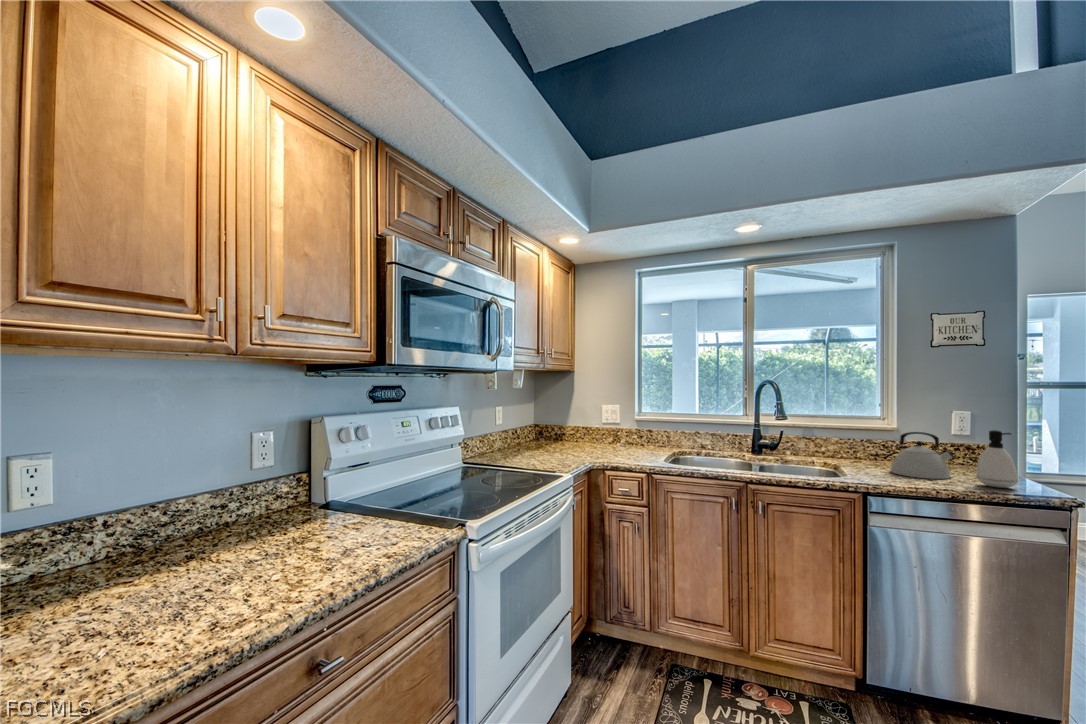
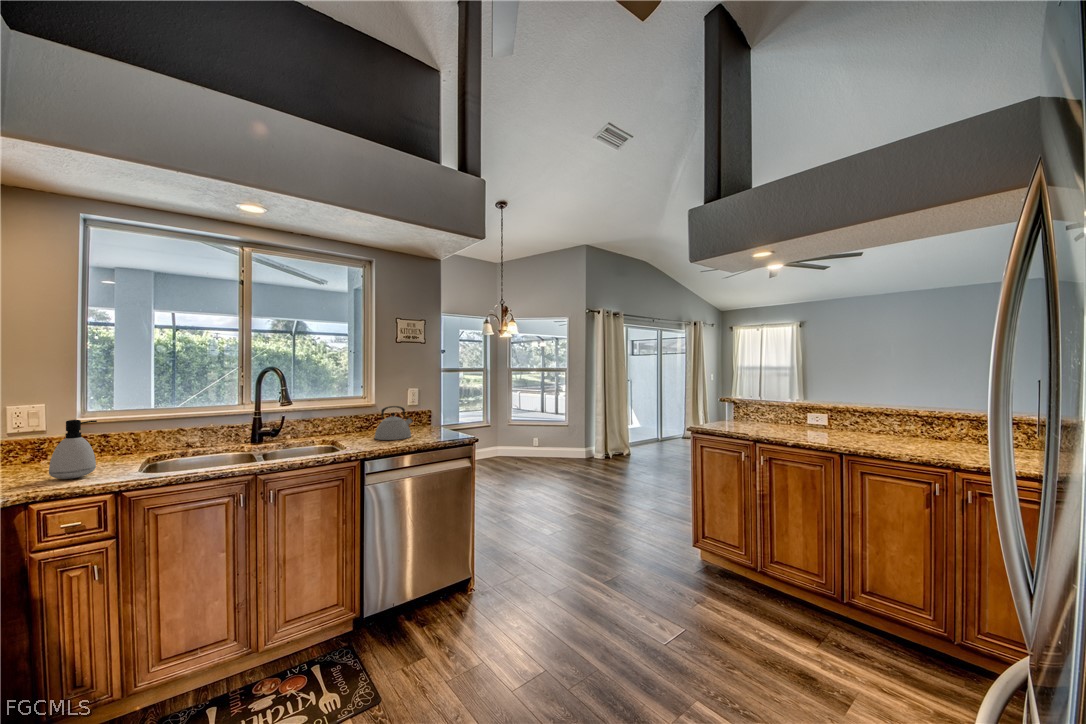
soap dispenser: present [976,430,1018,488] -> present [49,420,97,479]

